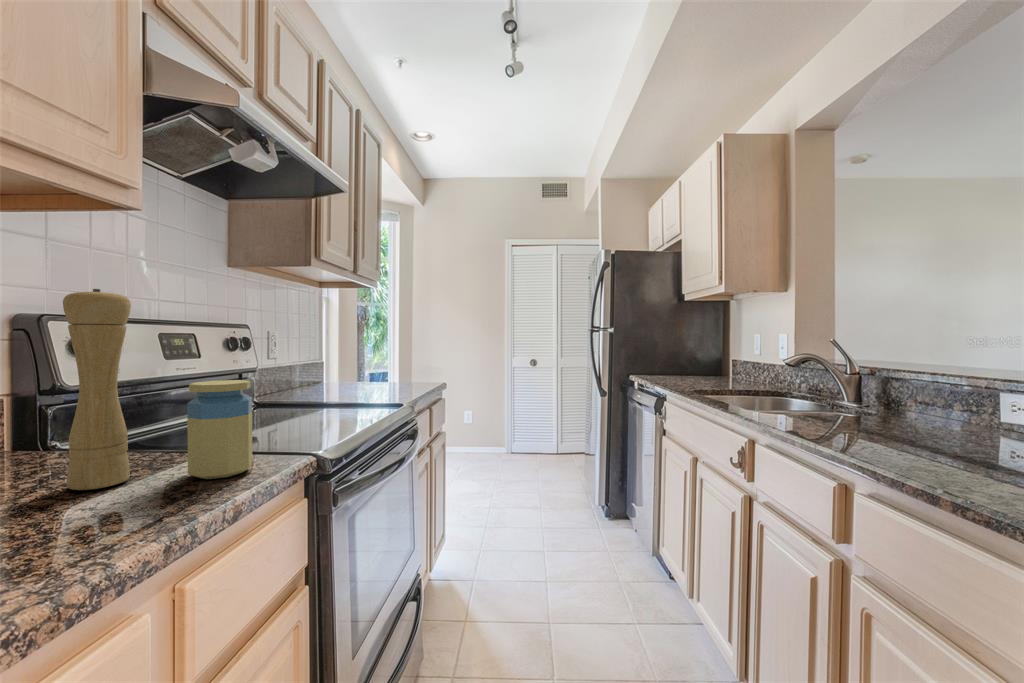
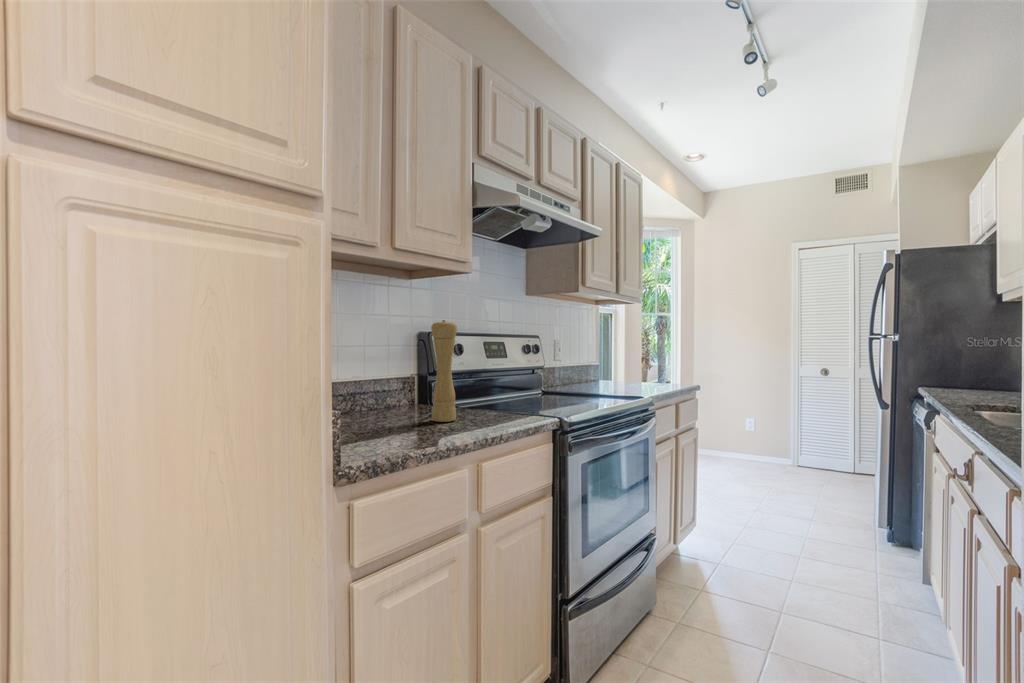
jar: present [187,380,252,479] -> none [479,370,511,426]

